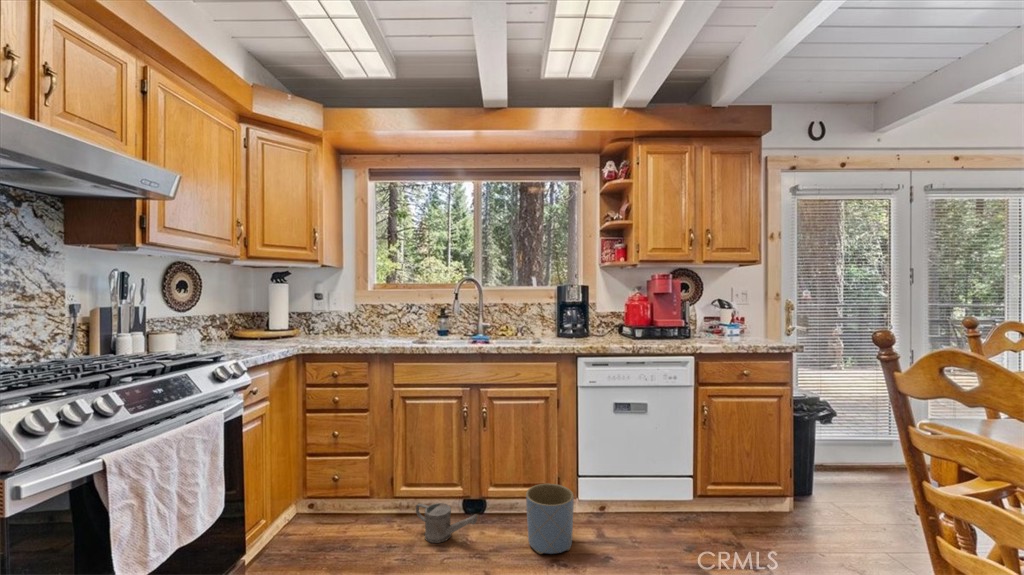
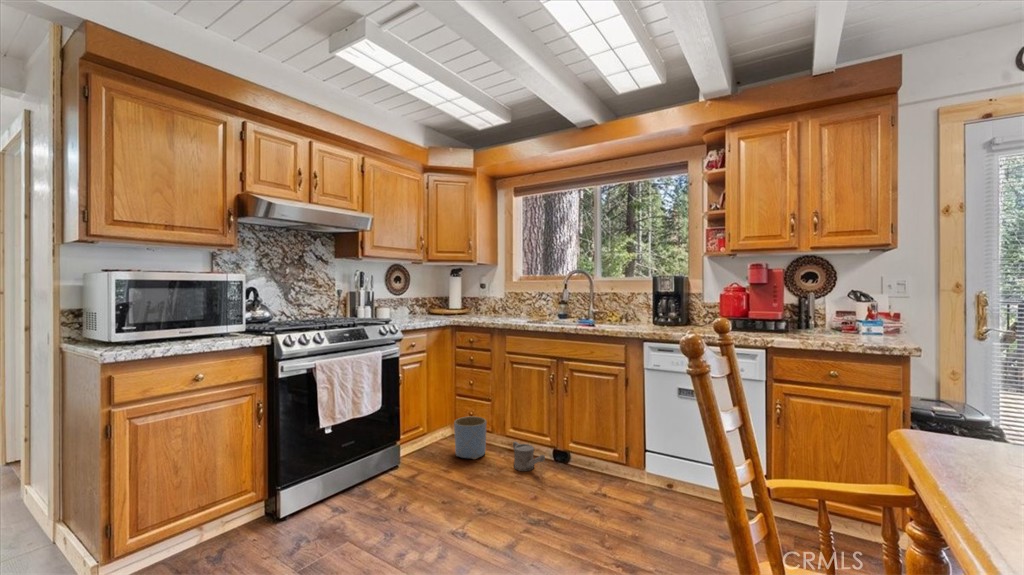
planter: present [526,484,574,554] -> present [454,416,487,459]

